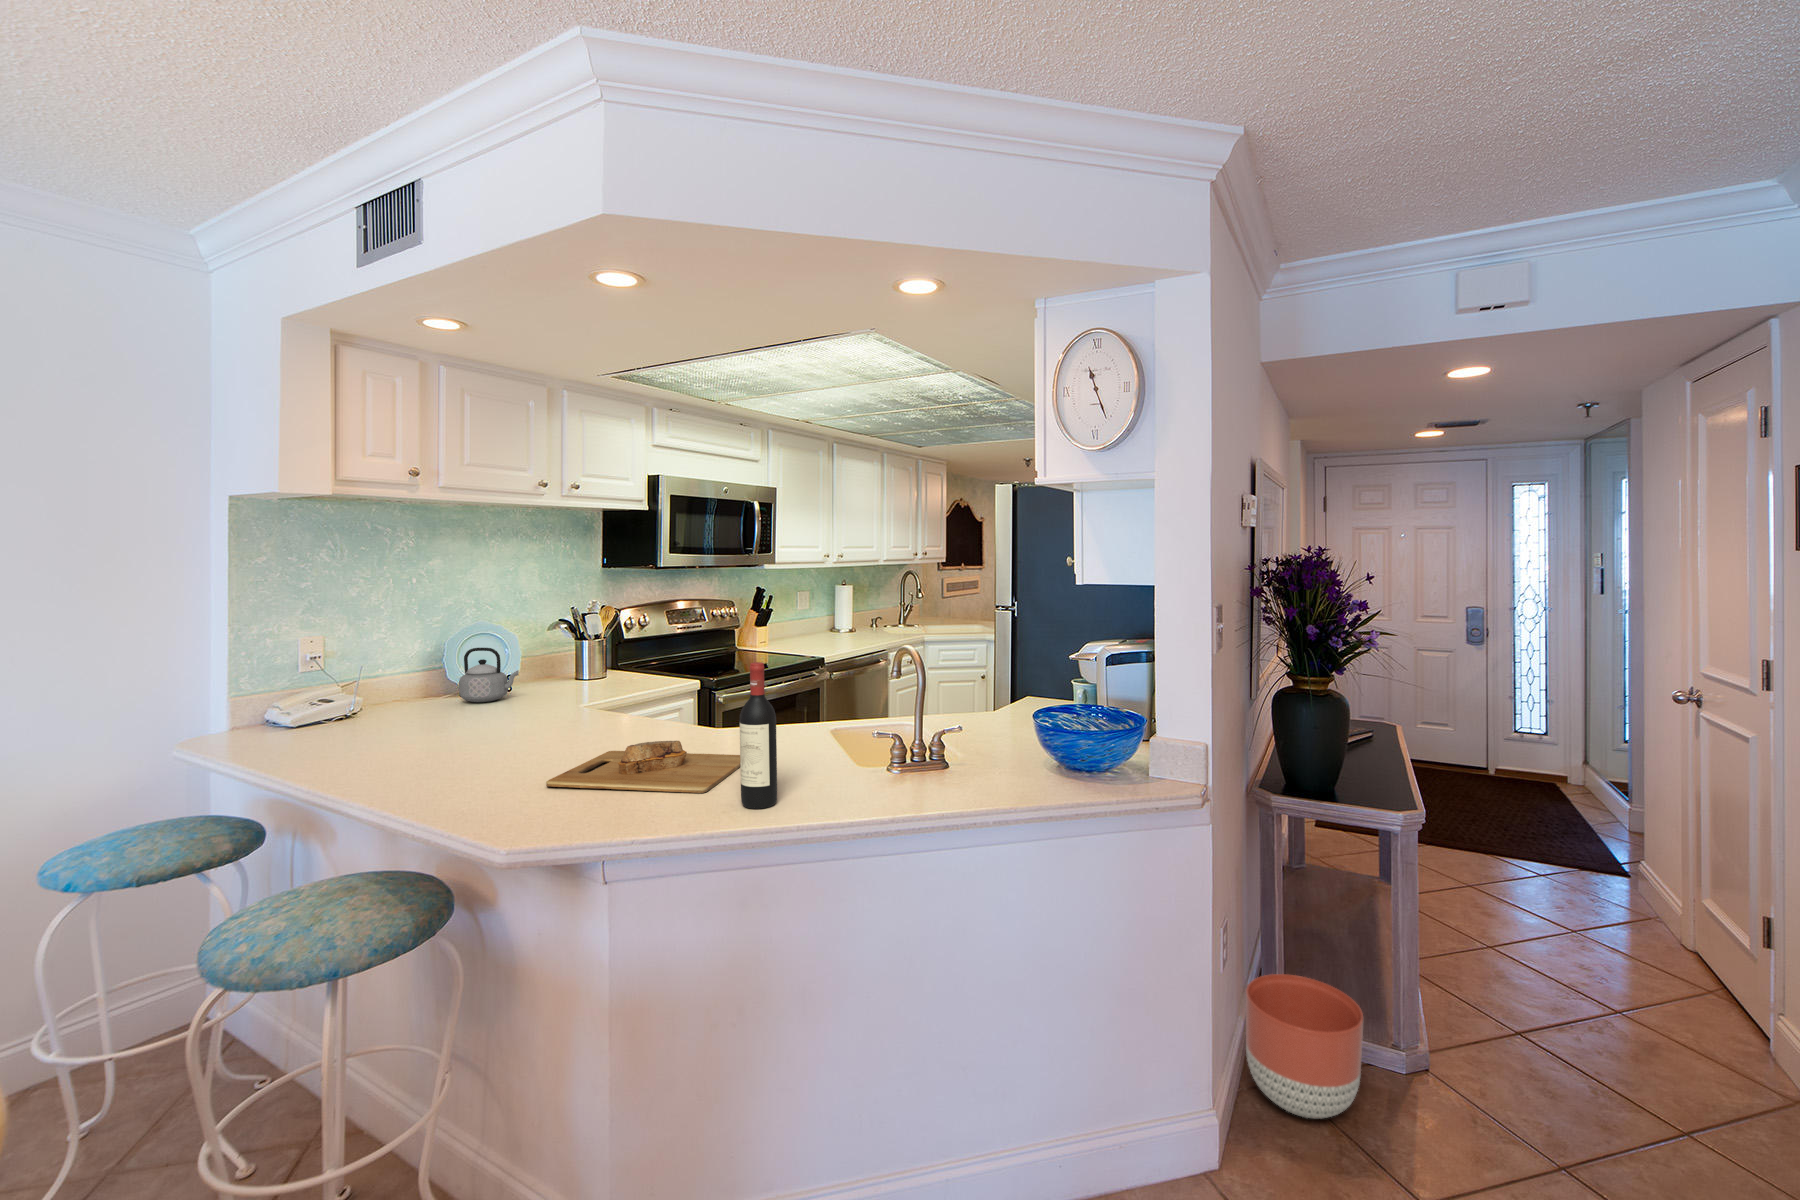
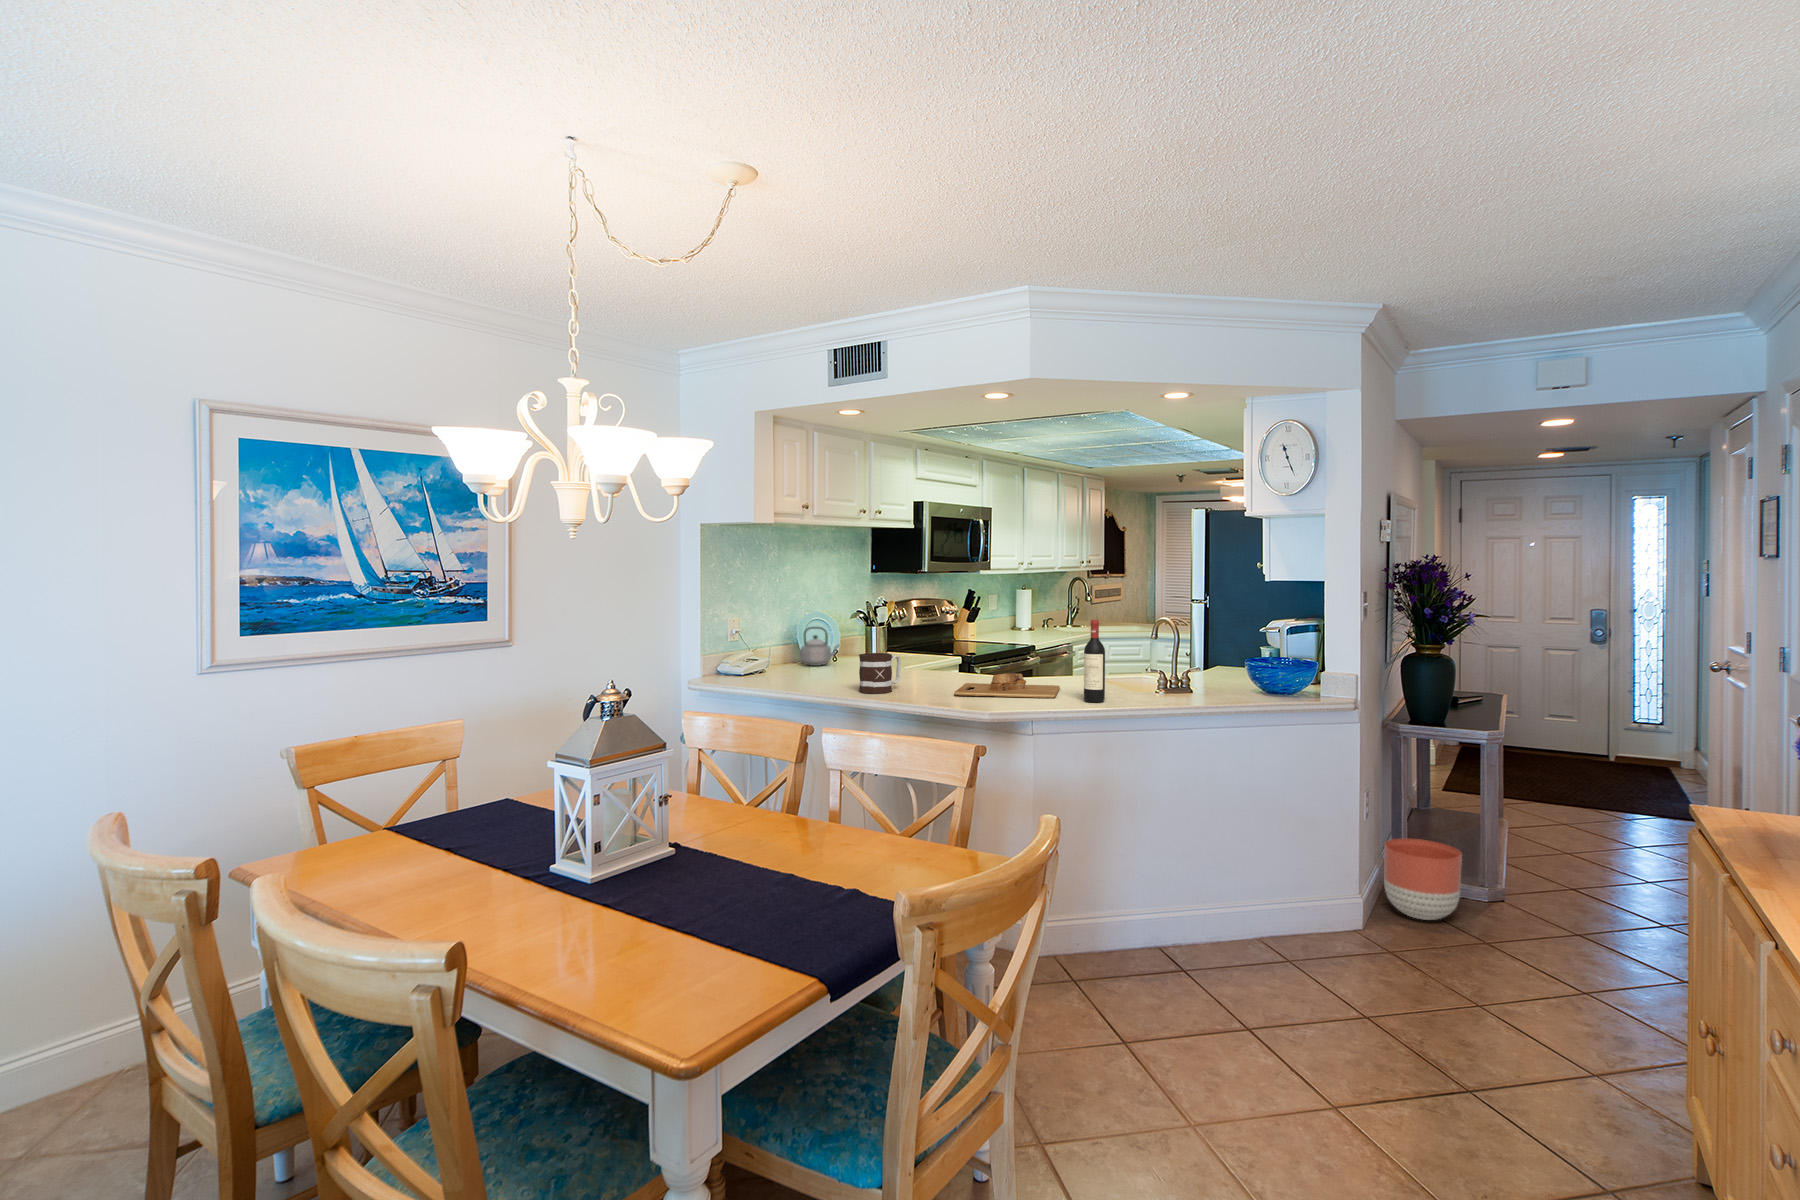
mug: none [407,708,496,781] -> present [859,653,901,694]

